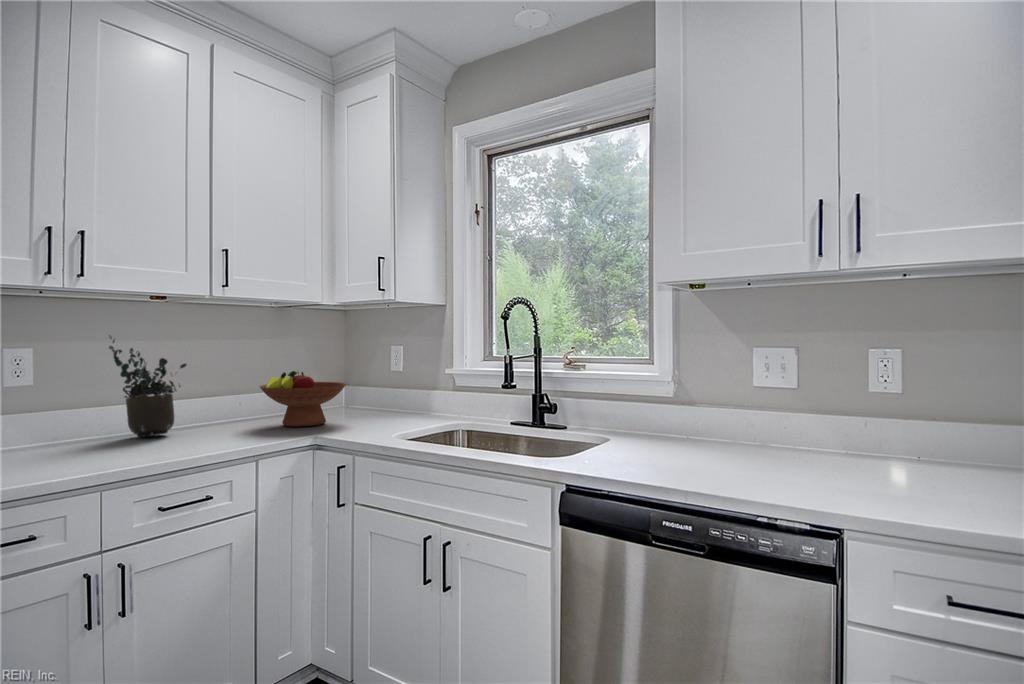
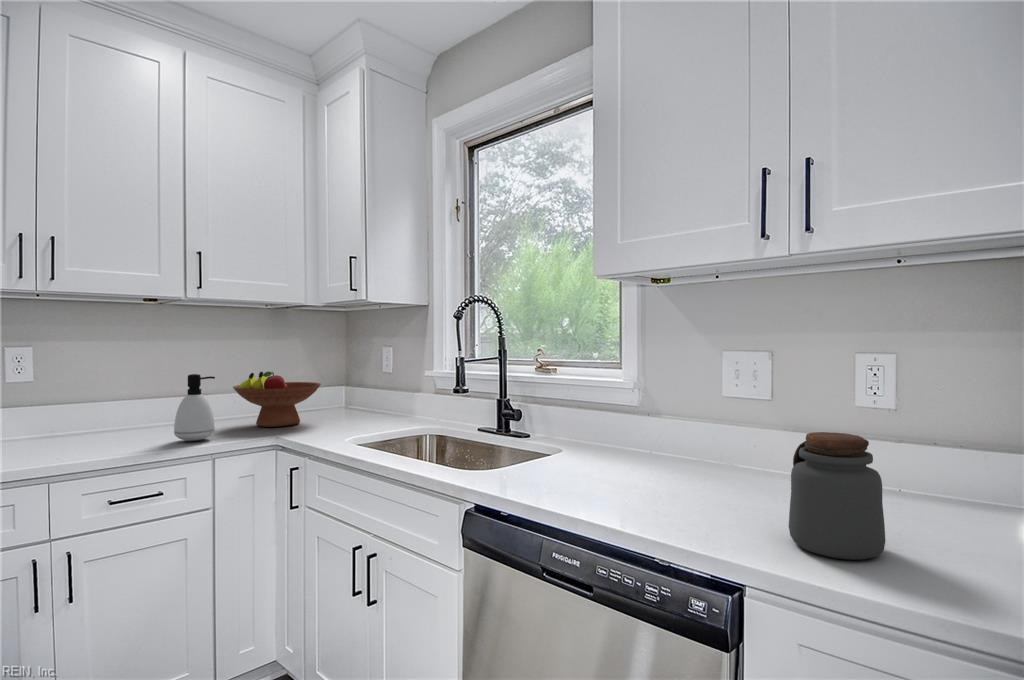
potted plant: present [109,335,187,437] -> none [80,336,162,434]
soap dispenser: none [218,374,259,441] -> present [174,374,215,441]
jar: none [866,411,946,508] -> present [789,432,886,560]

